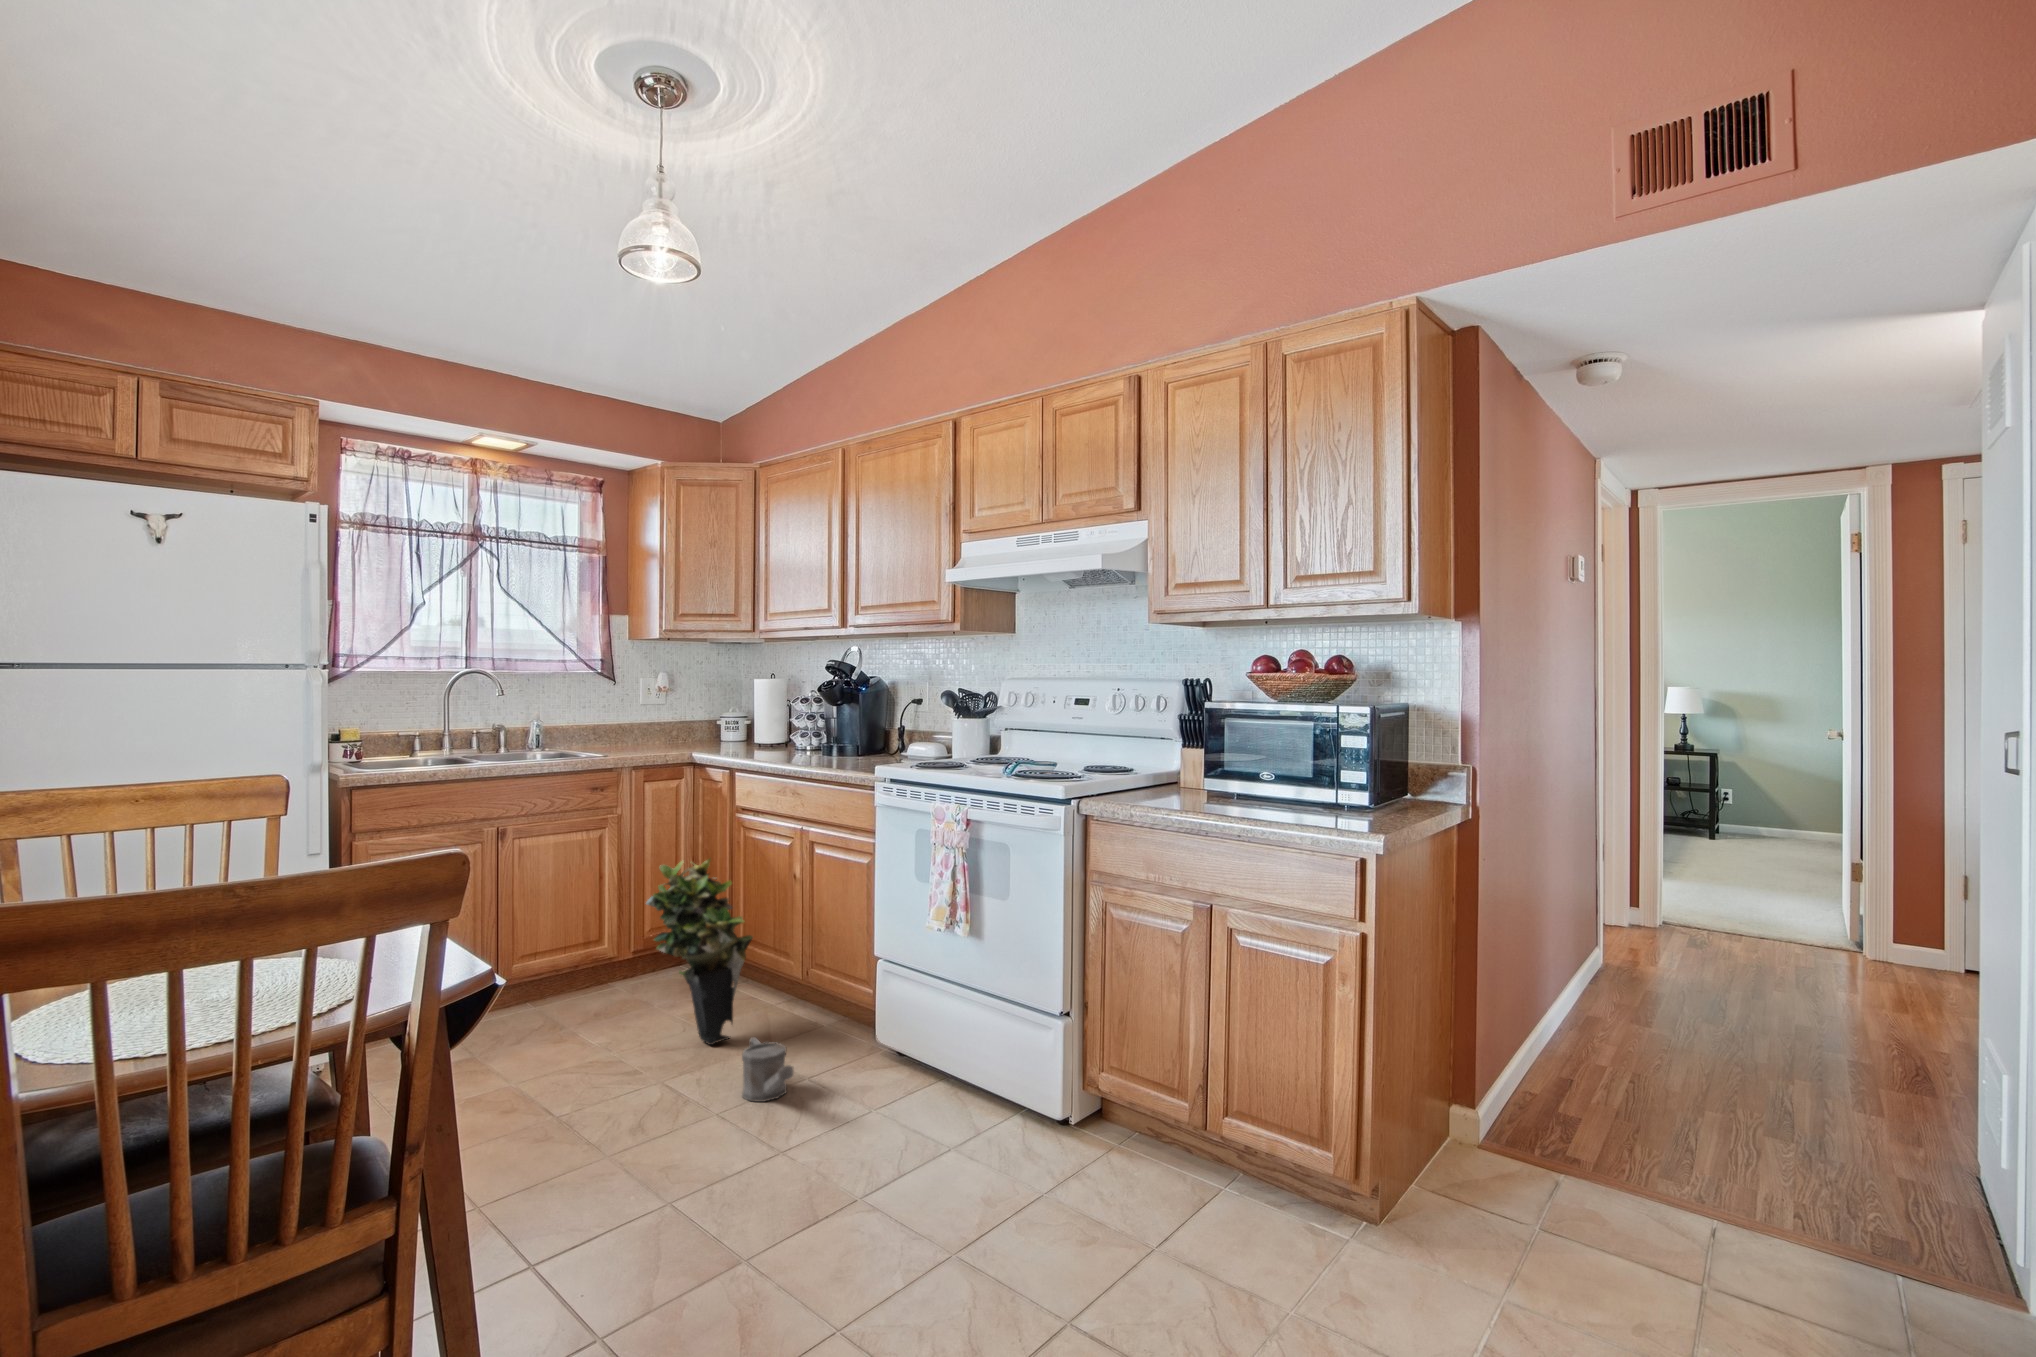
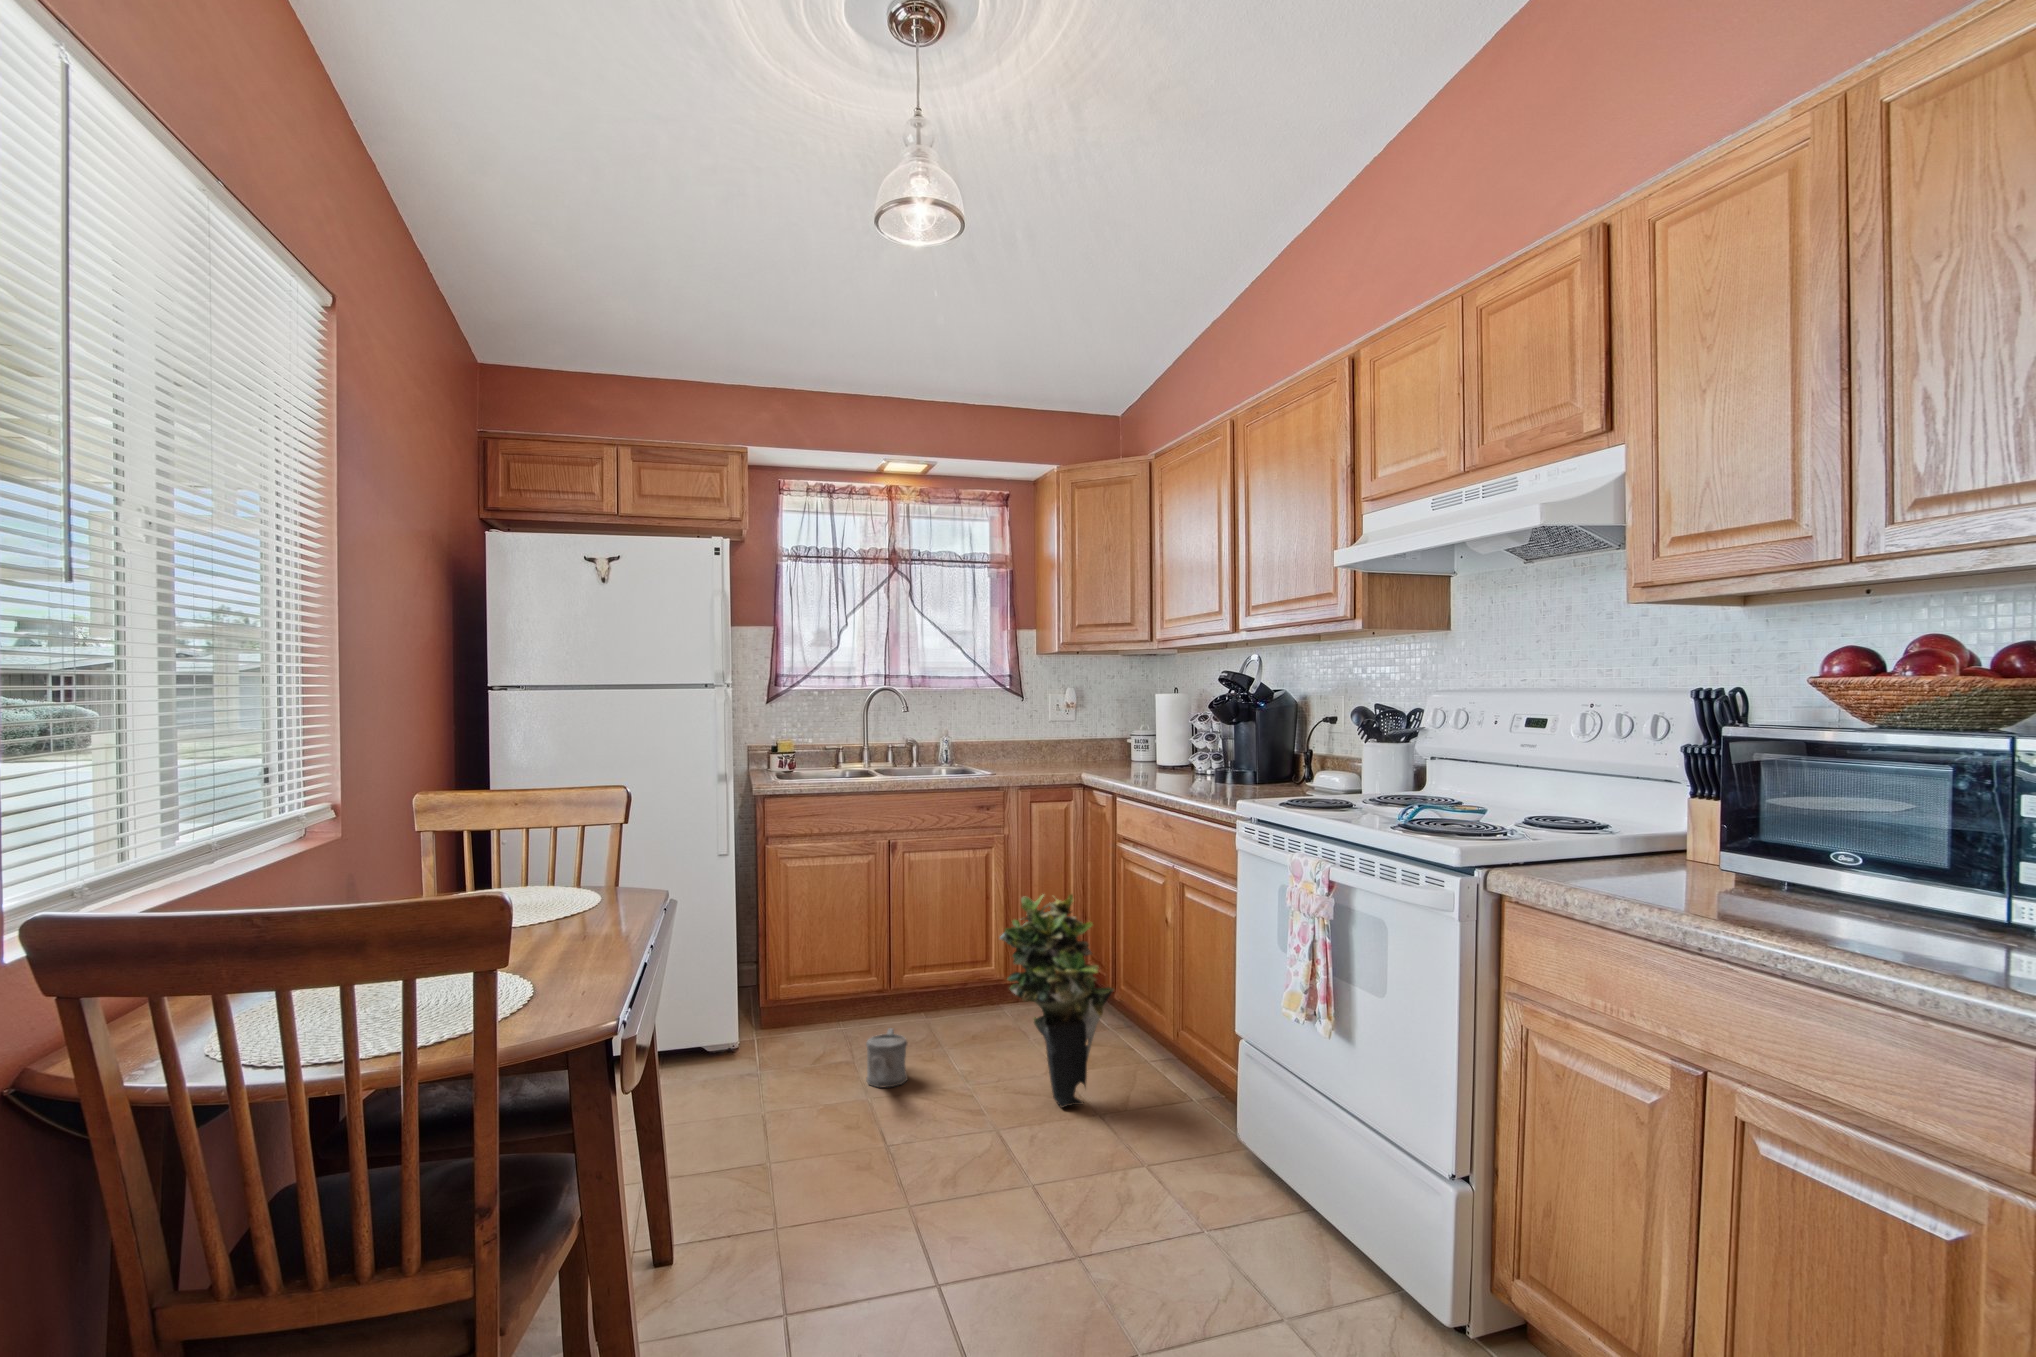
watering can: present [742,1037,794,1102] -> present [866,1028,908,1088]

